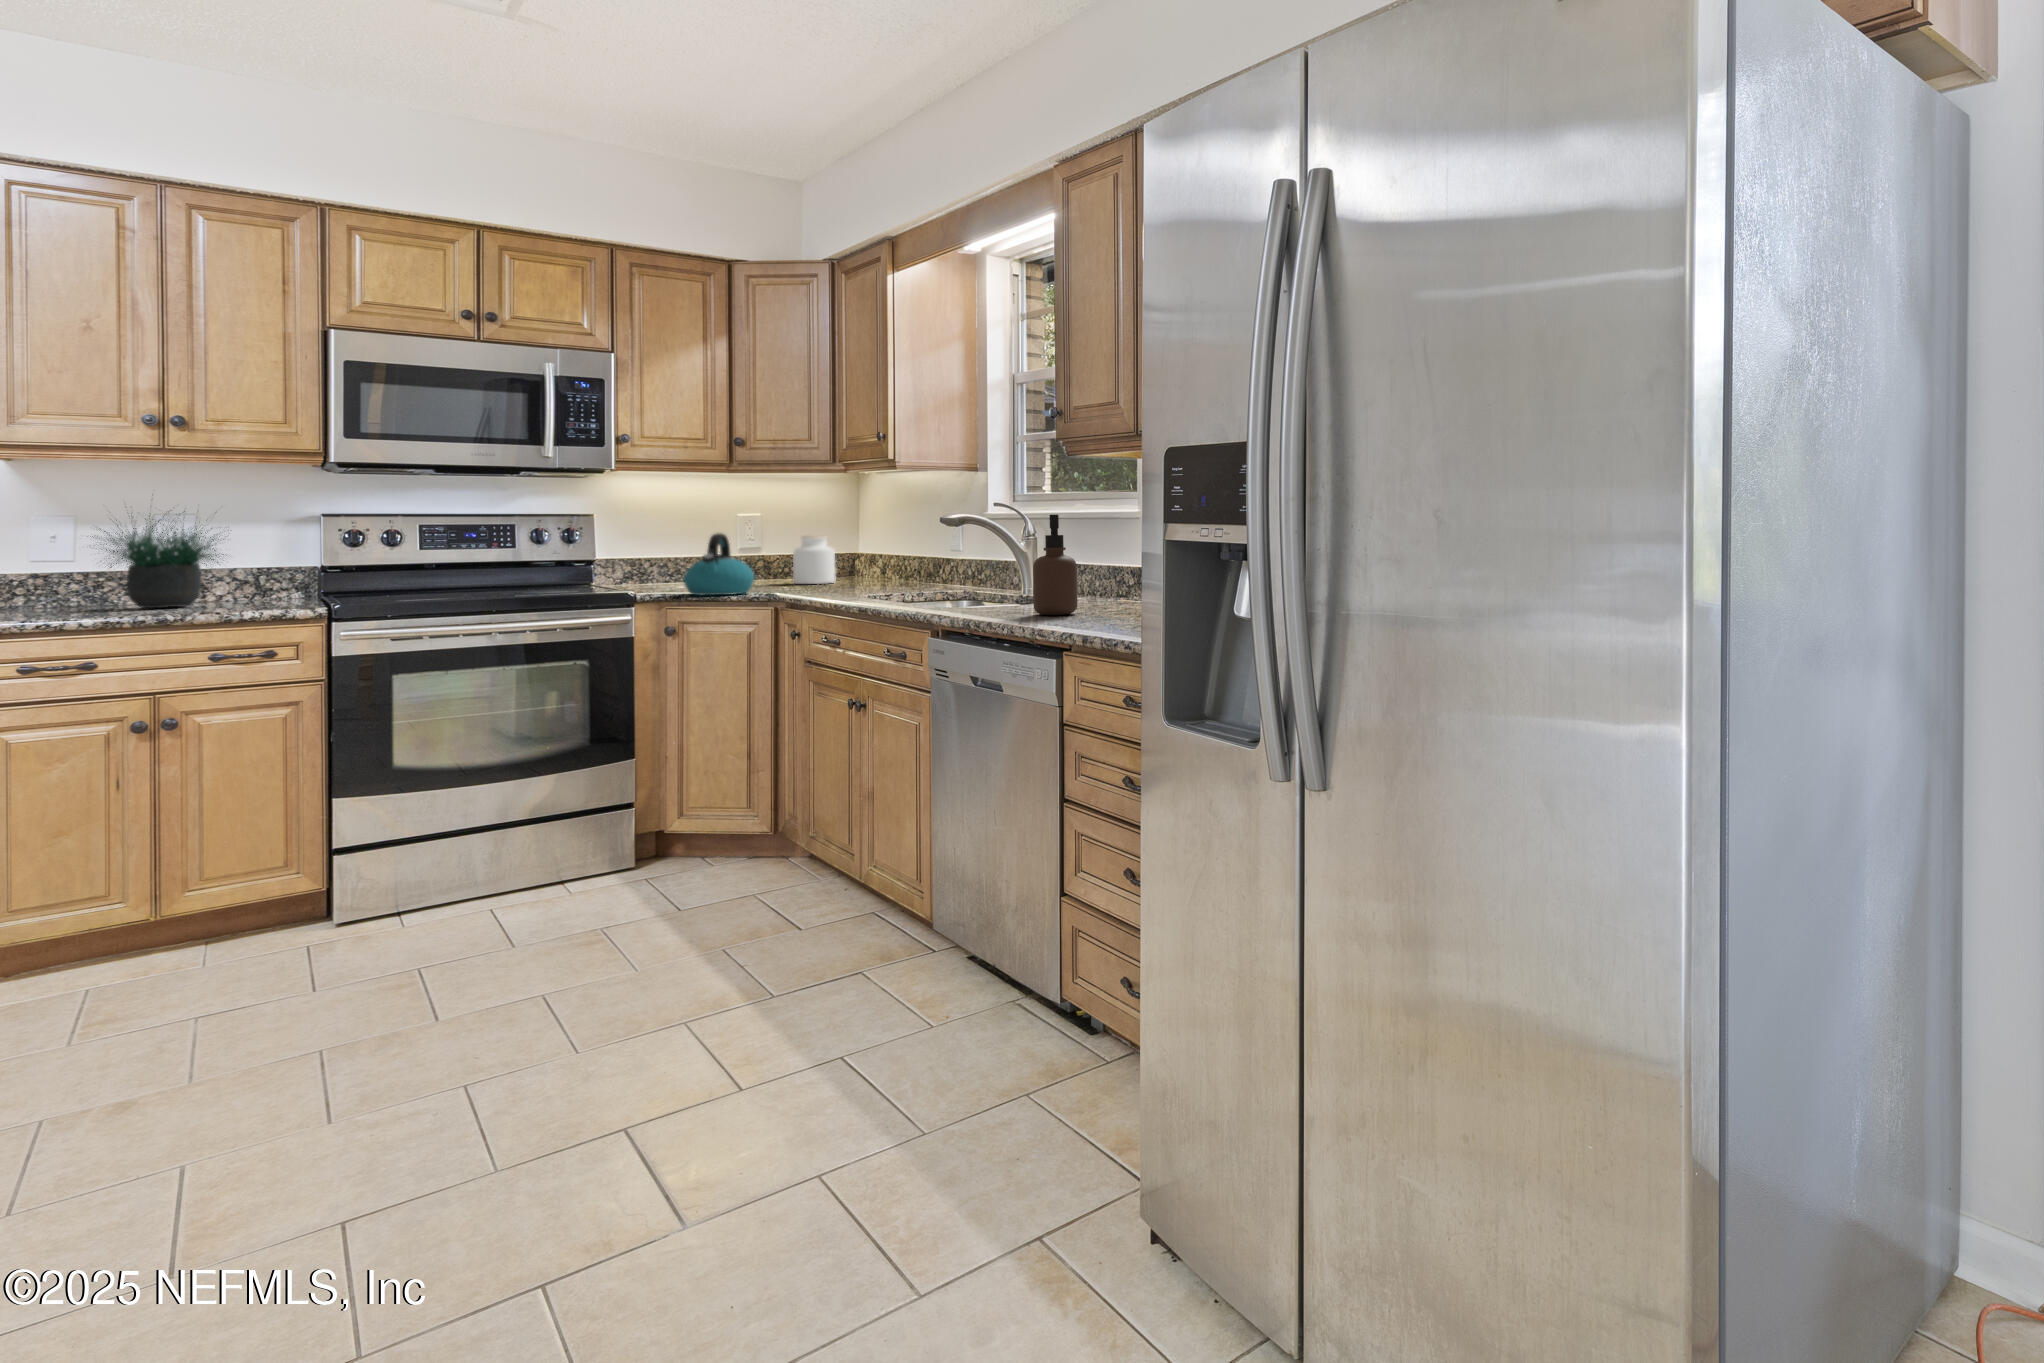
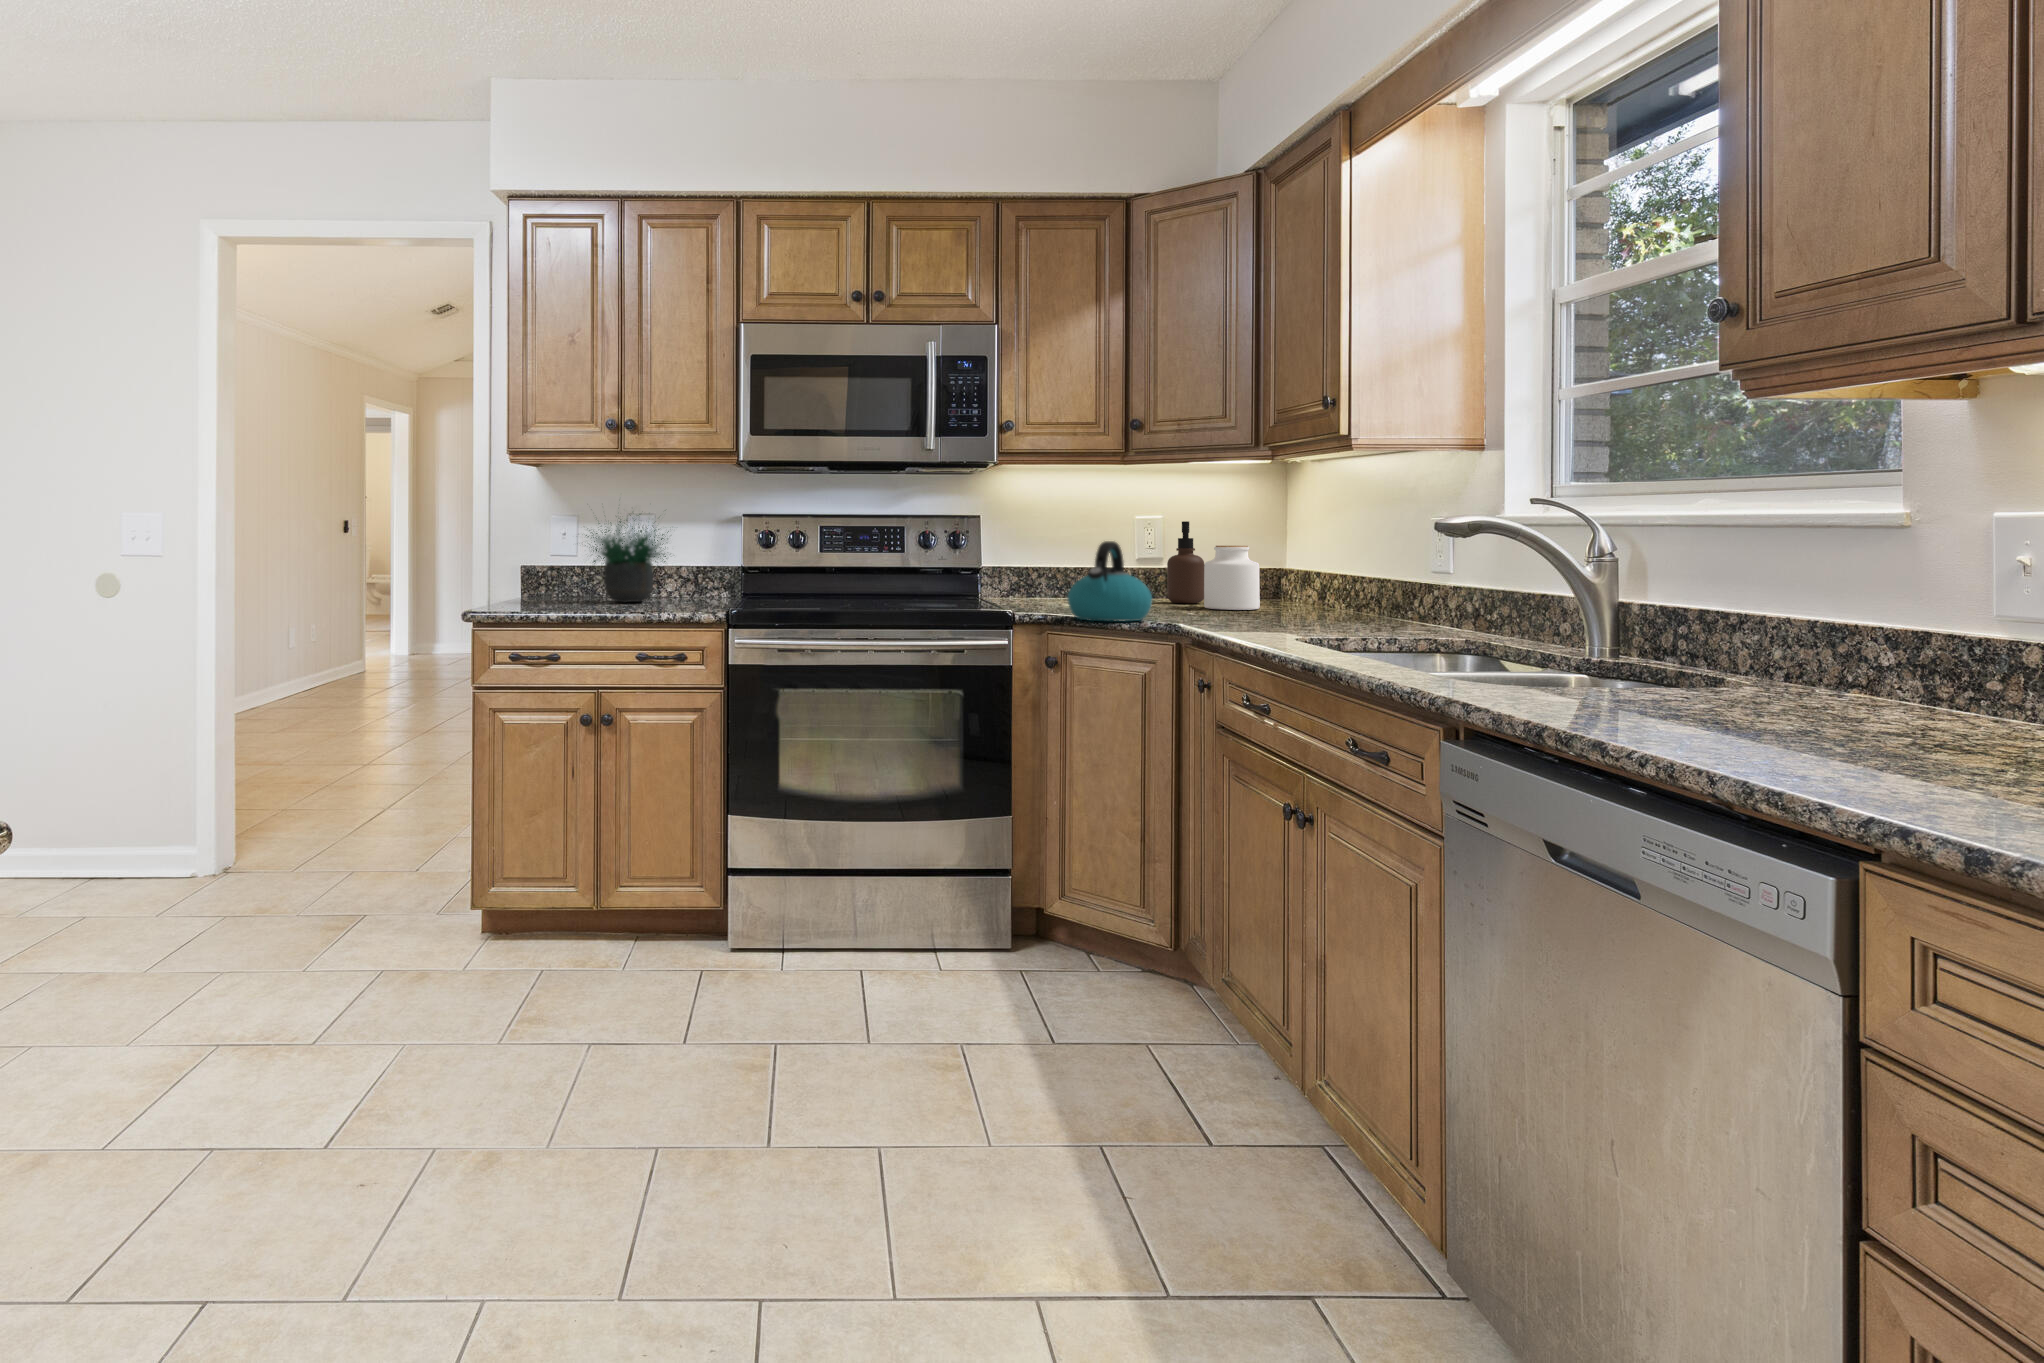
soap dispenser: present [1033,515,1077,615] -> present [1167,521,1204,603]

